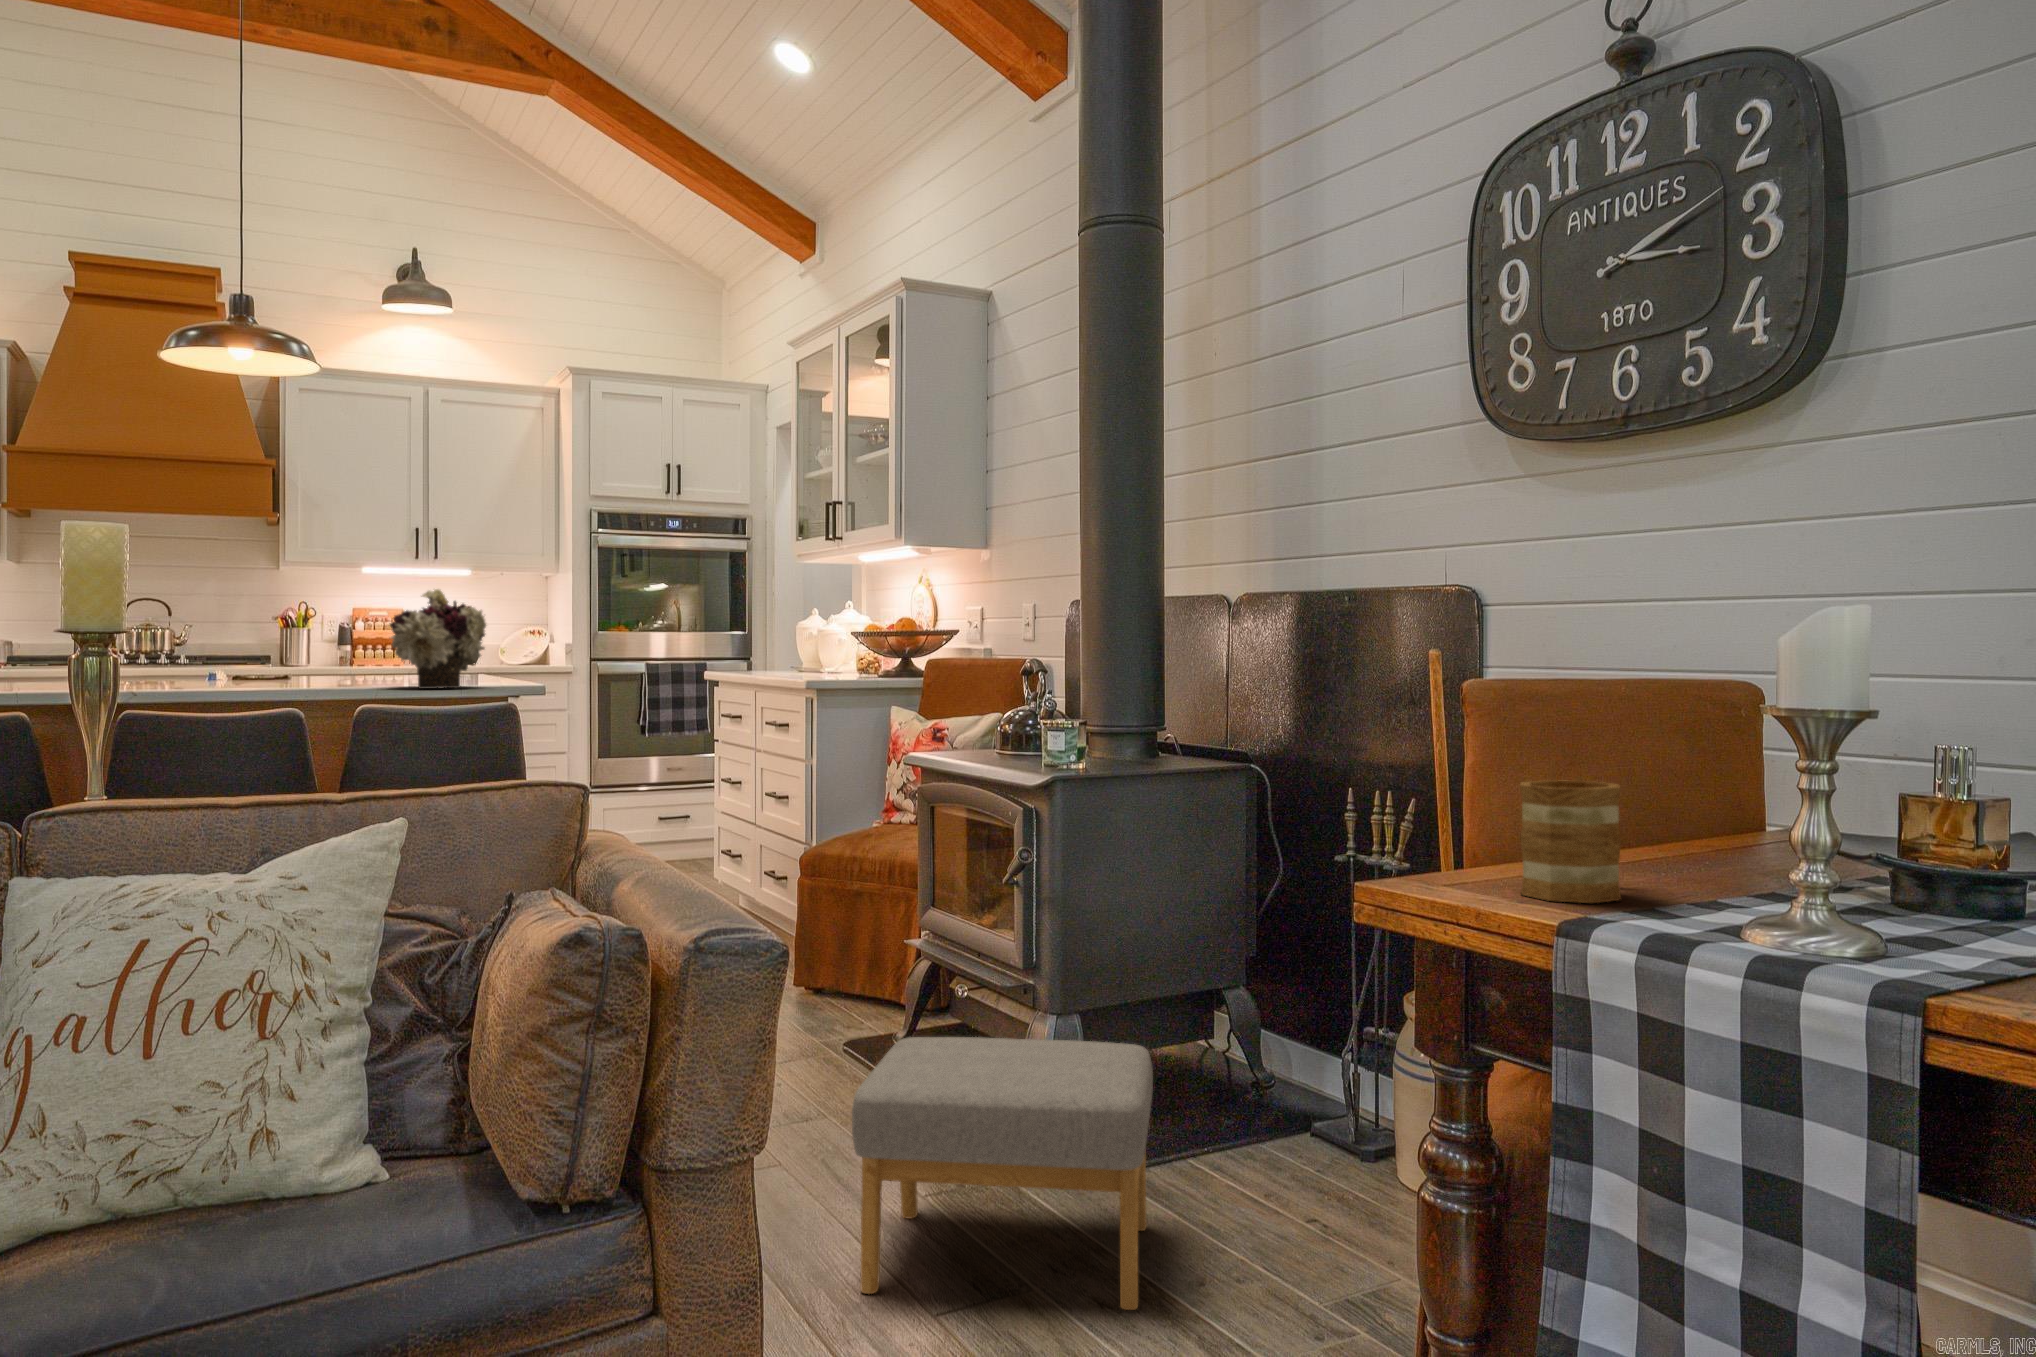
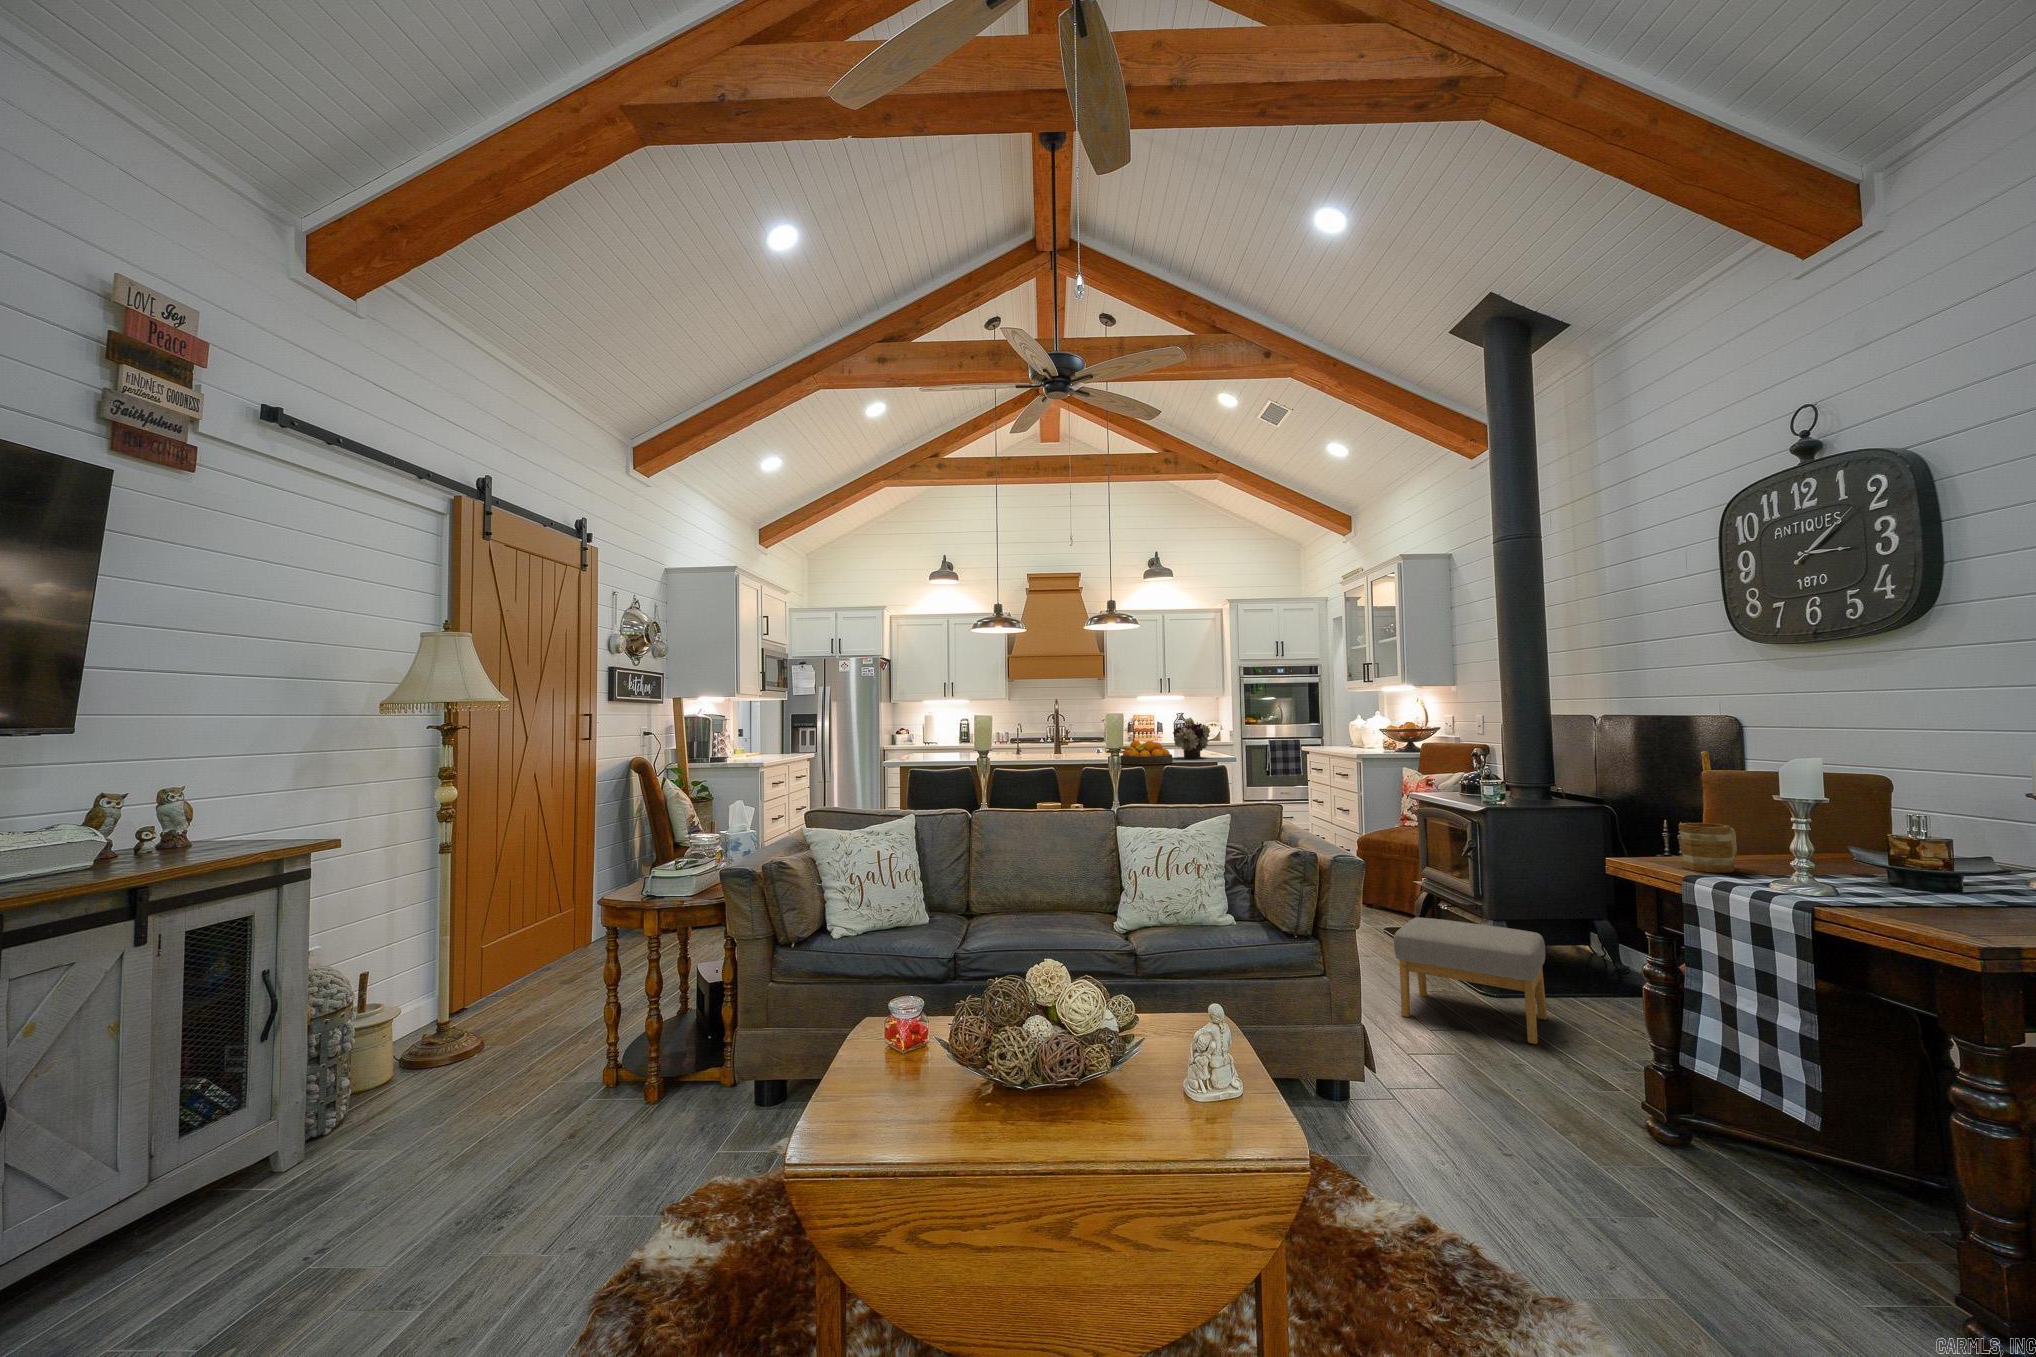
fruit bowl: none [213,635,370,697] -> present [1119,741,1173,764]

